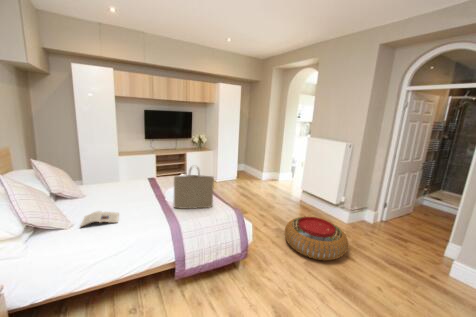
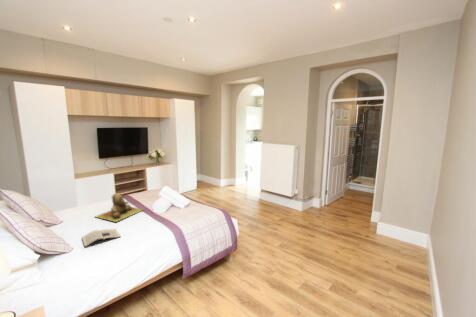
tote bag: present [174,167,214,209] -> none [166,175,201,217]
teddy bear: none [110,176,158,205] -> present [96,193,142,222]
pouf: present [285,217,348,260] -> none [258,209,309,241]

